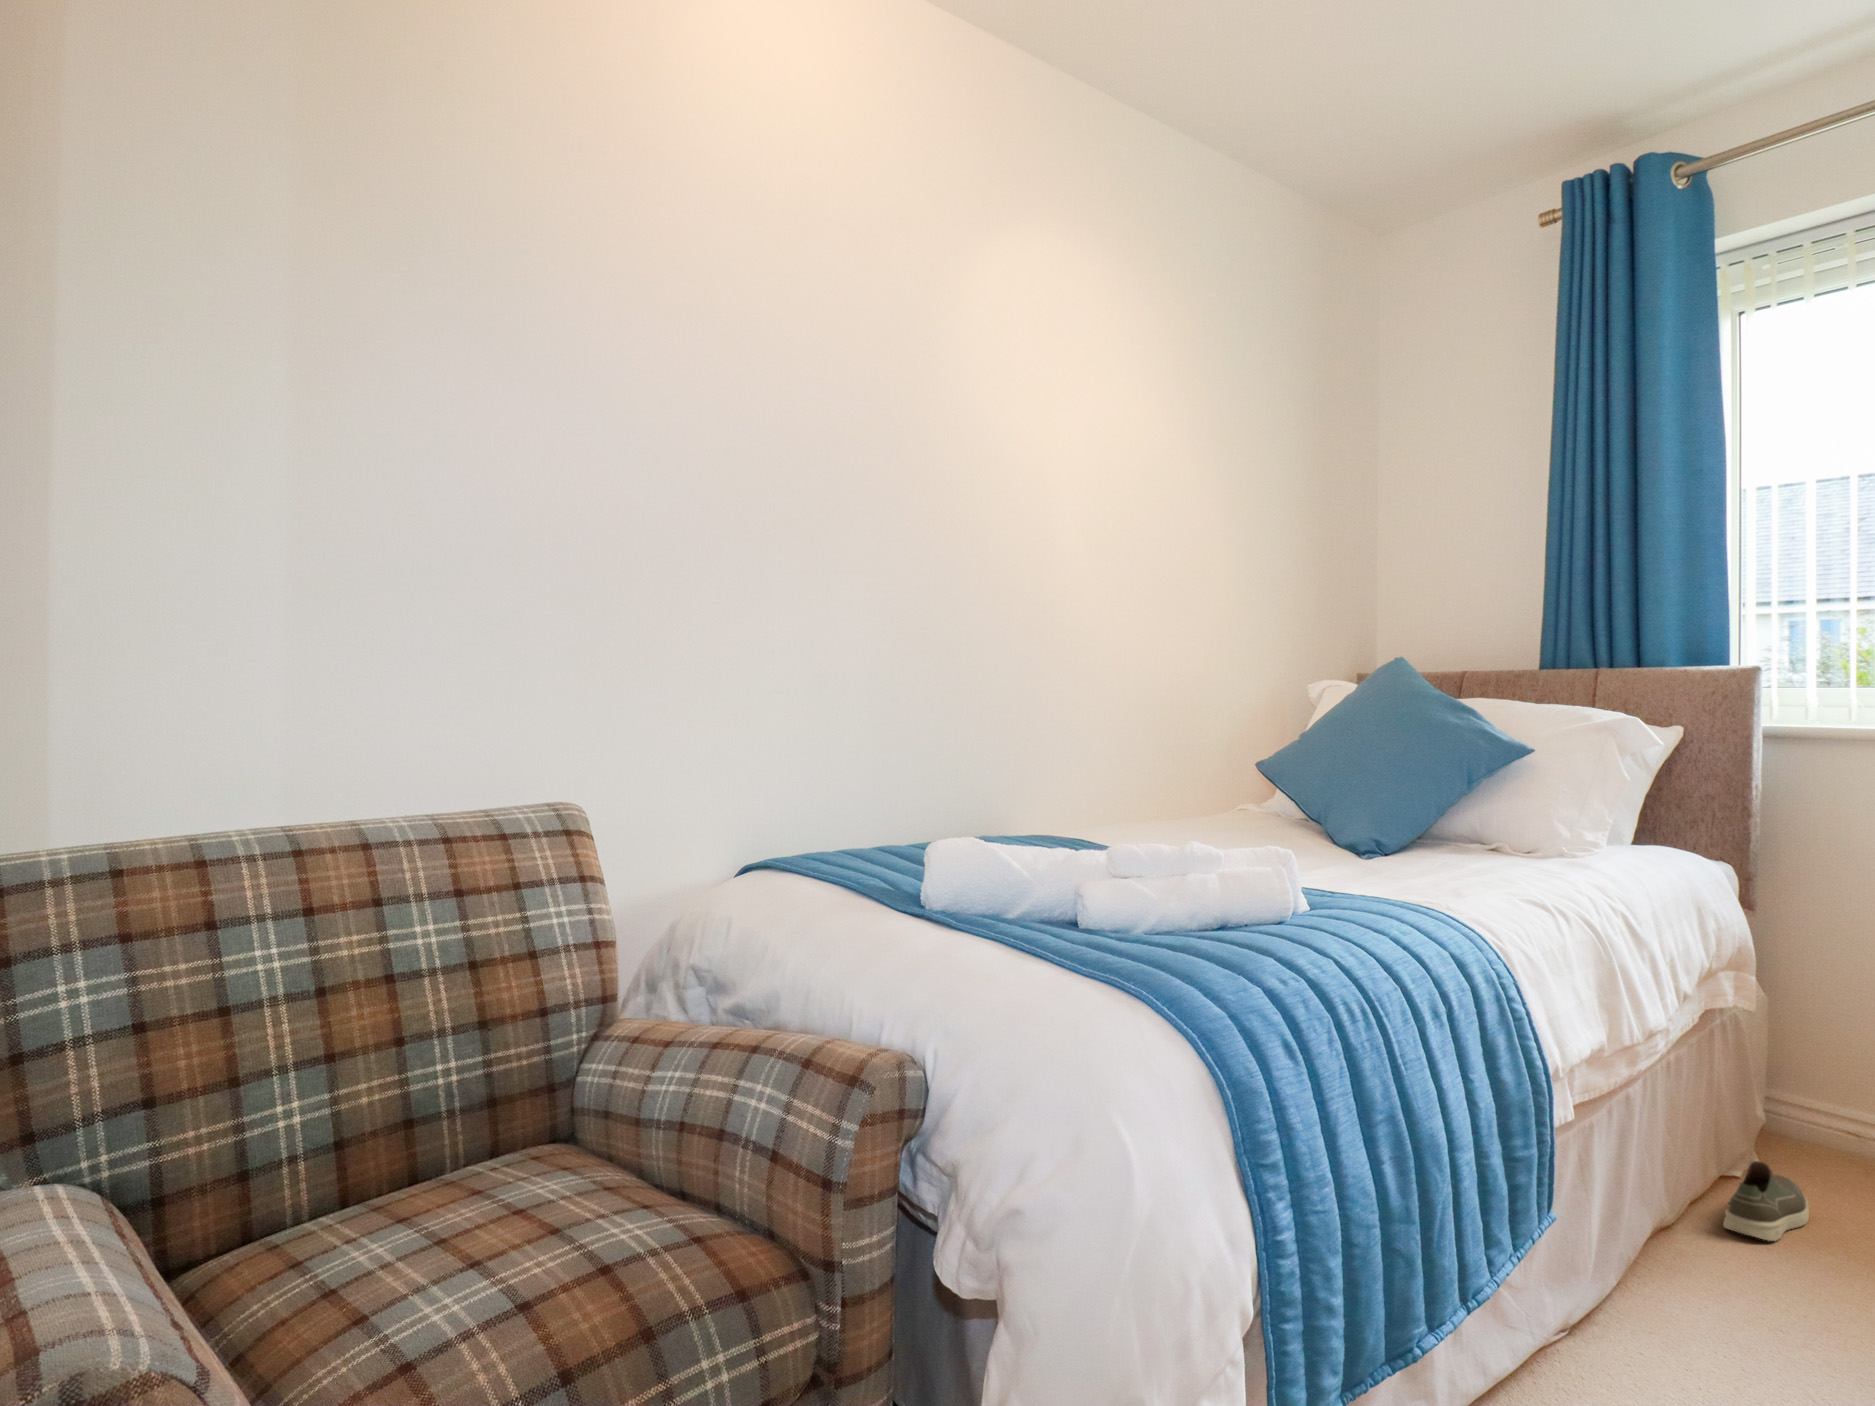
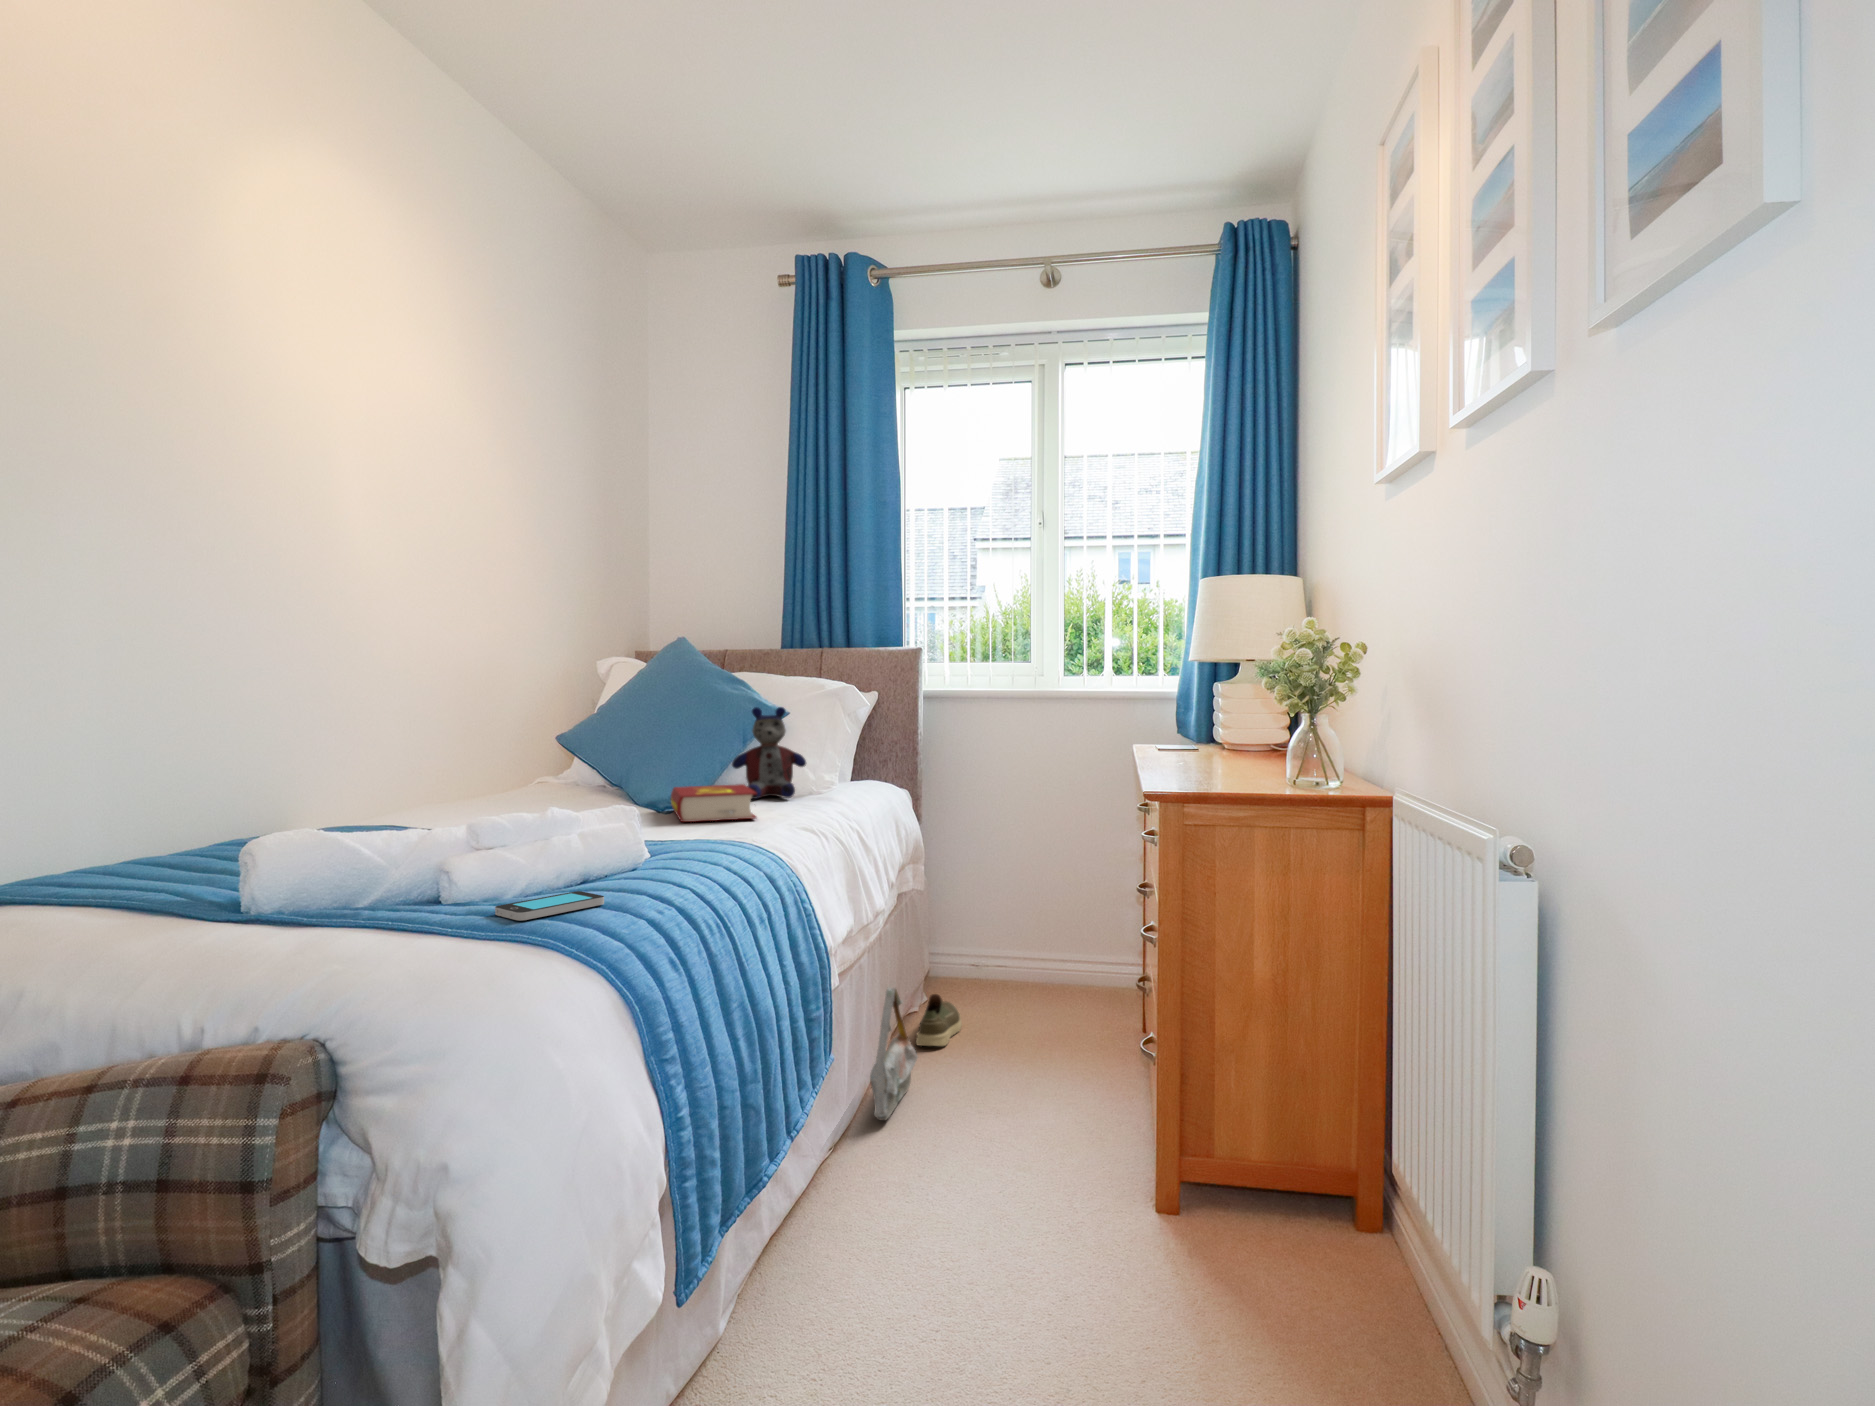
stuffed bear: none [1452,742,1556,860] -> present [732,707,806,799]
book: none [1364,833,1469,881] -> present [671,784,757,822]
smartphone: none [1105,941,1224,965] -> present [495,891,604,921]
bag: none [1627,1137,1717,1323] -> present [870,988,918,1120]

